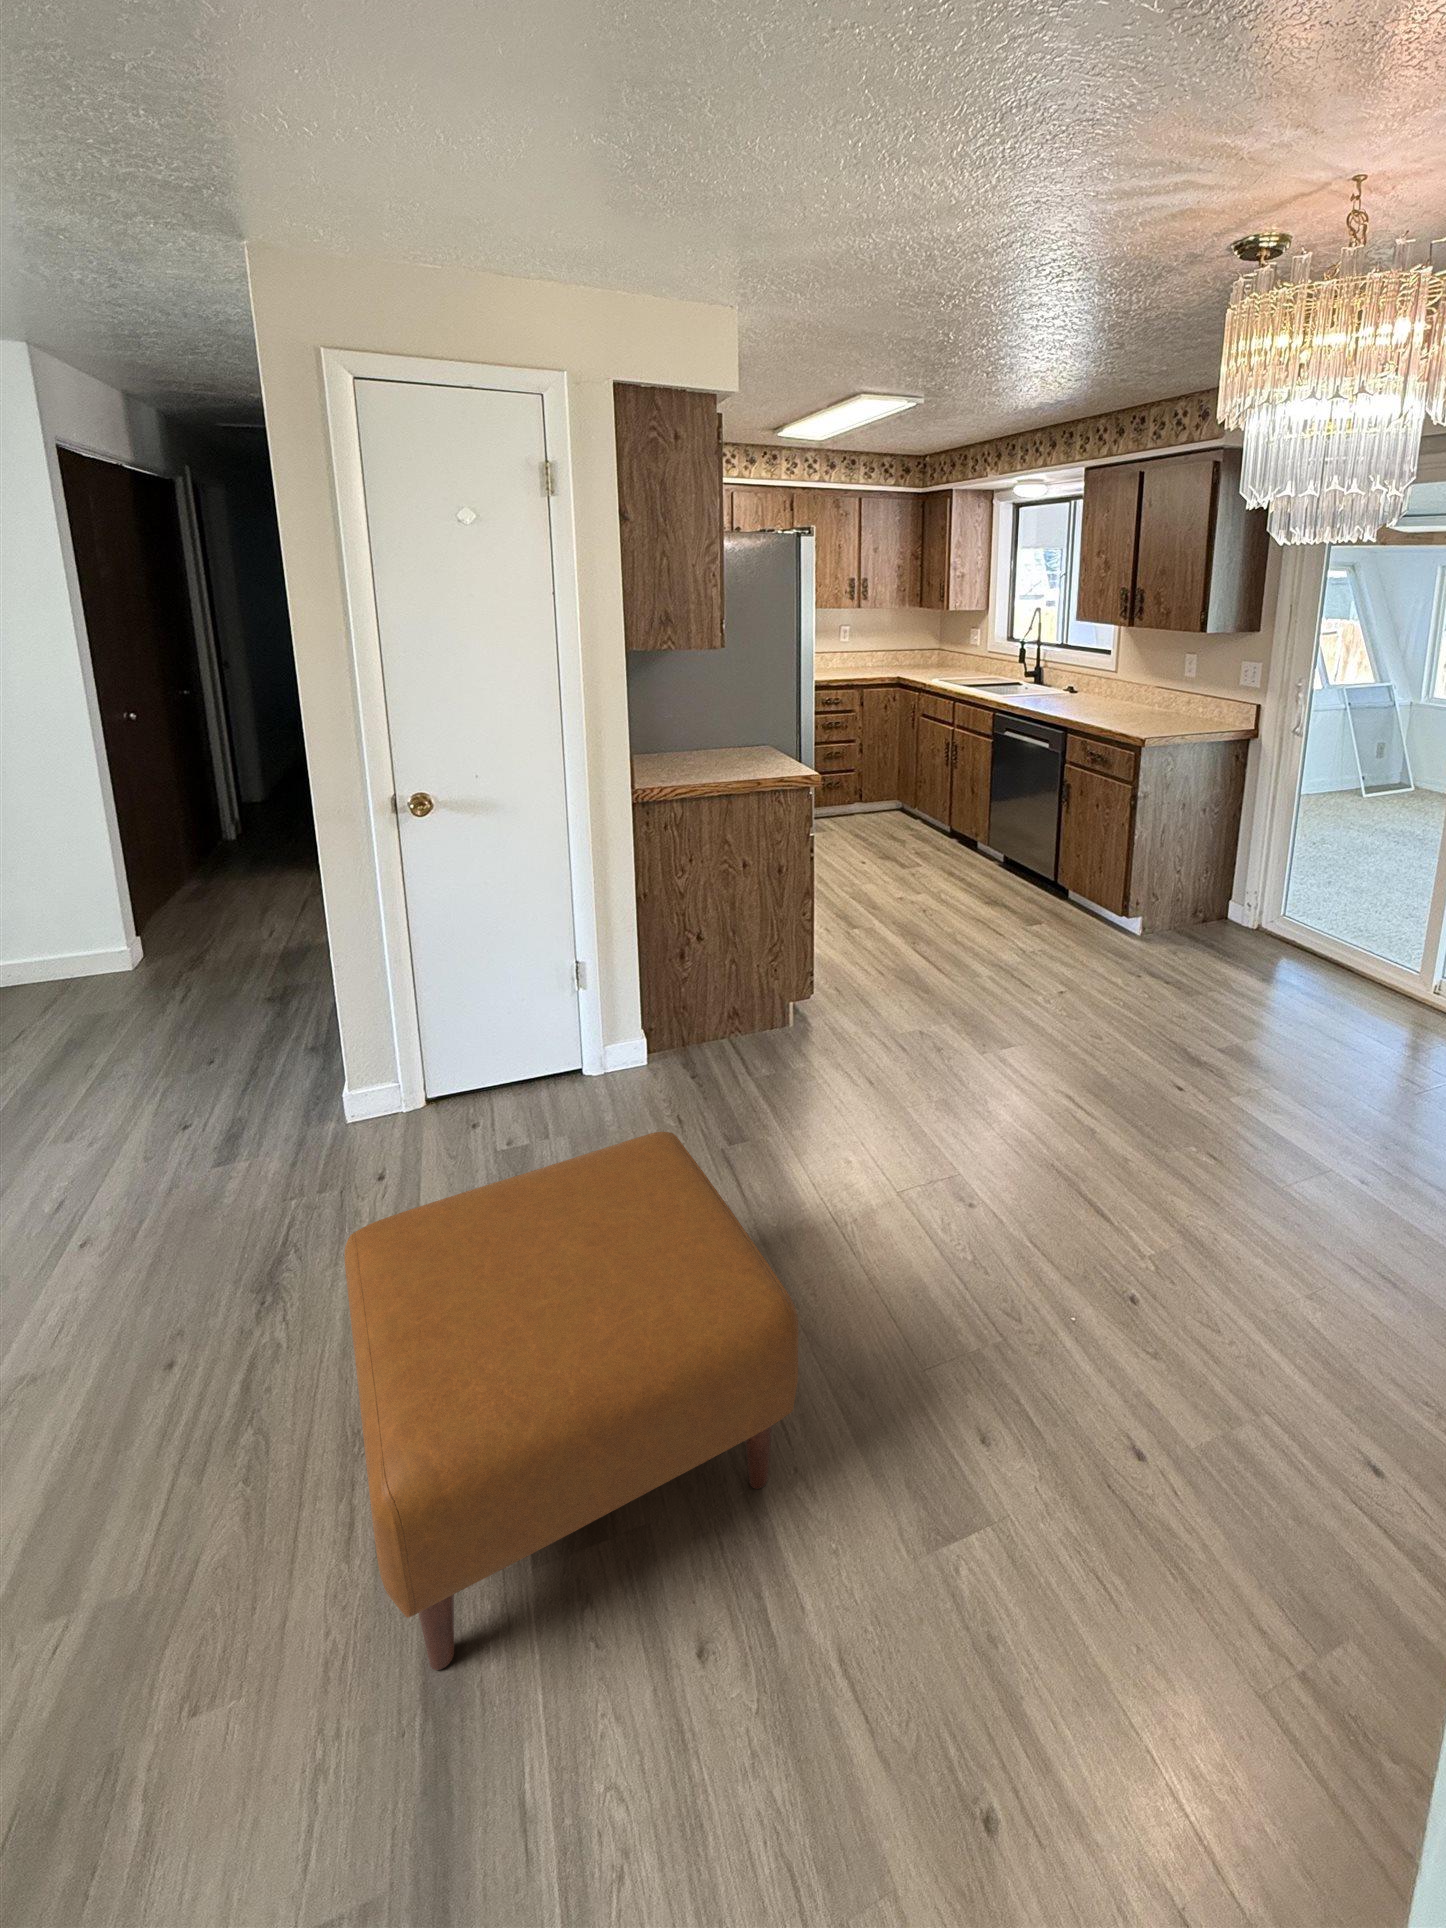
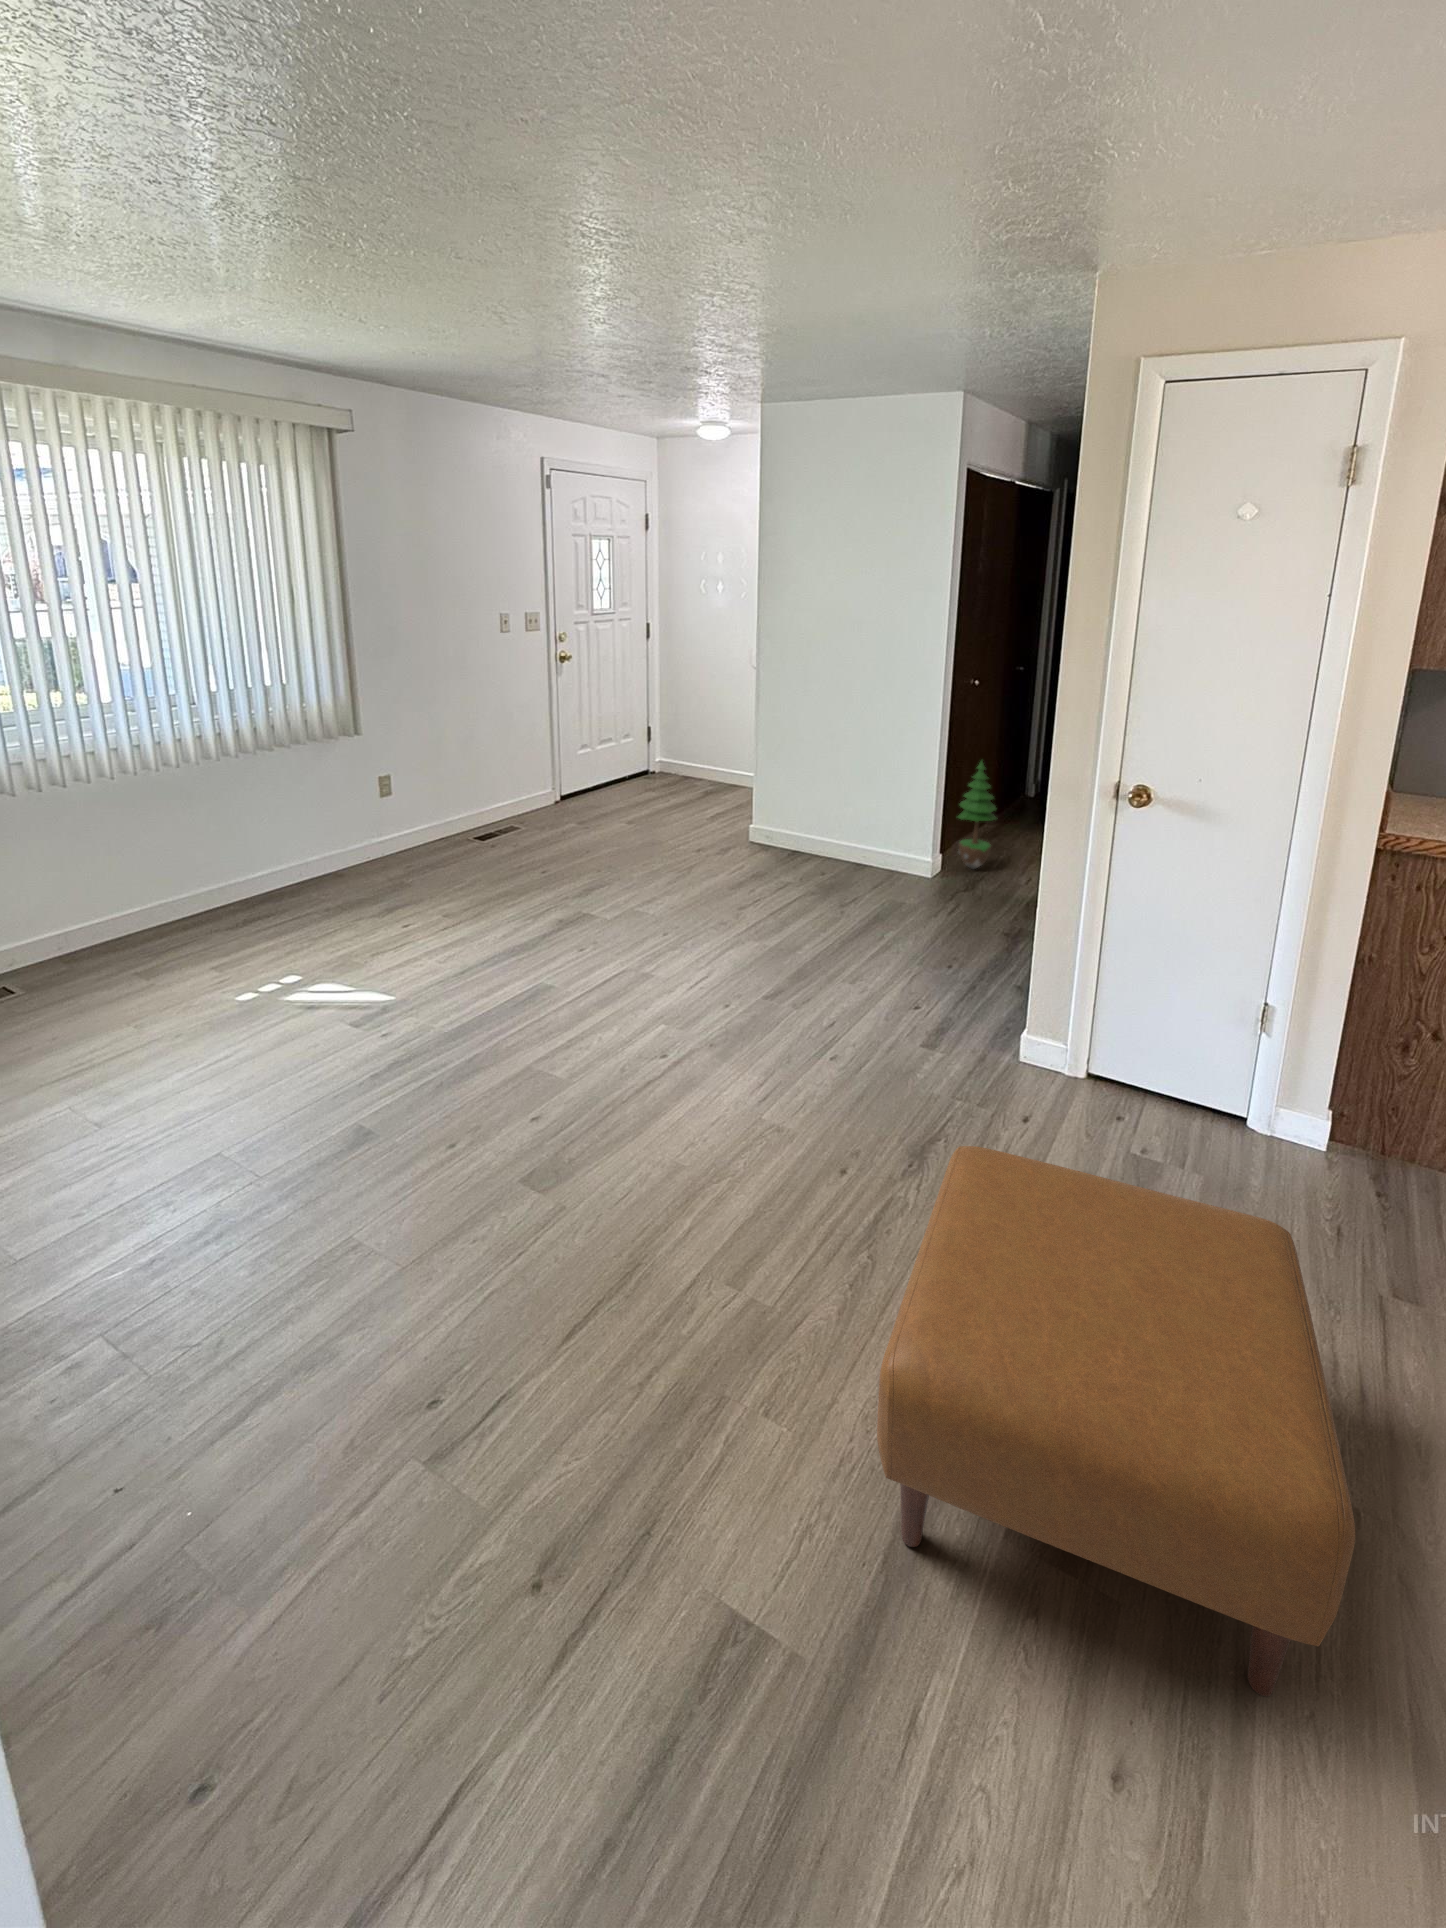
potted tree: none [149,806,212,943] -> present [958,761,998,869]

